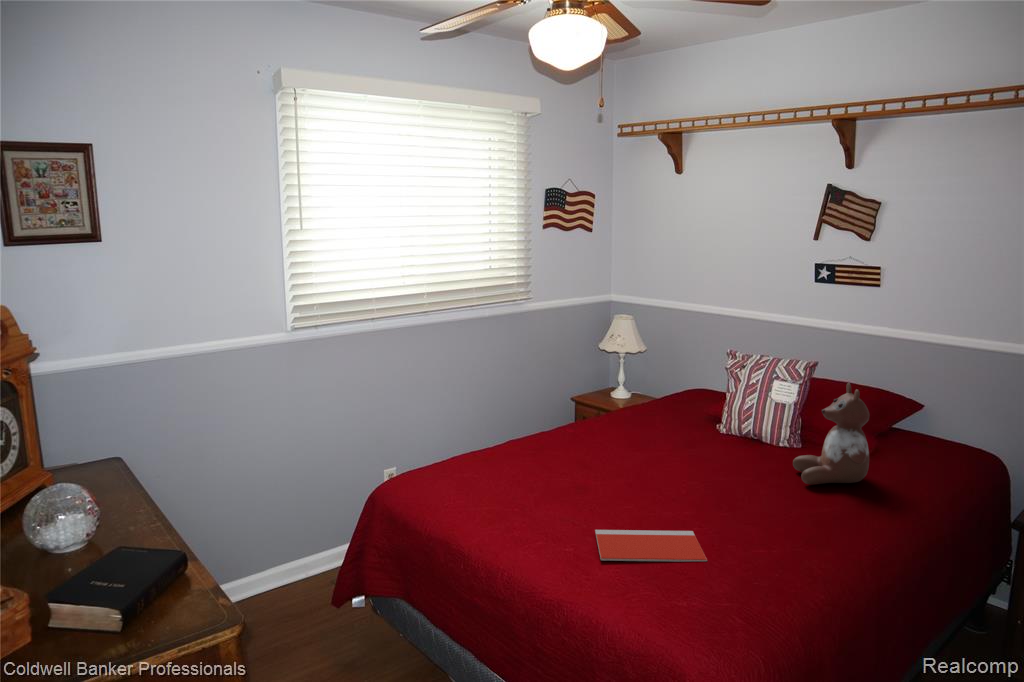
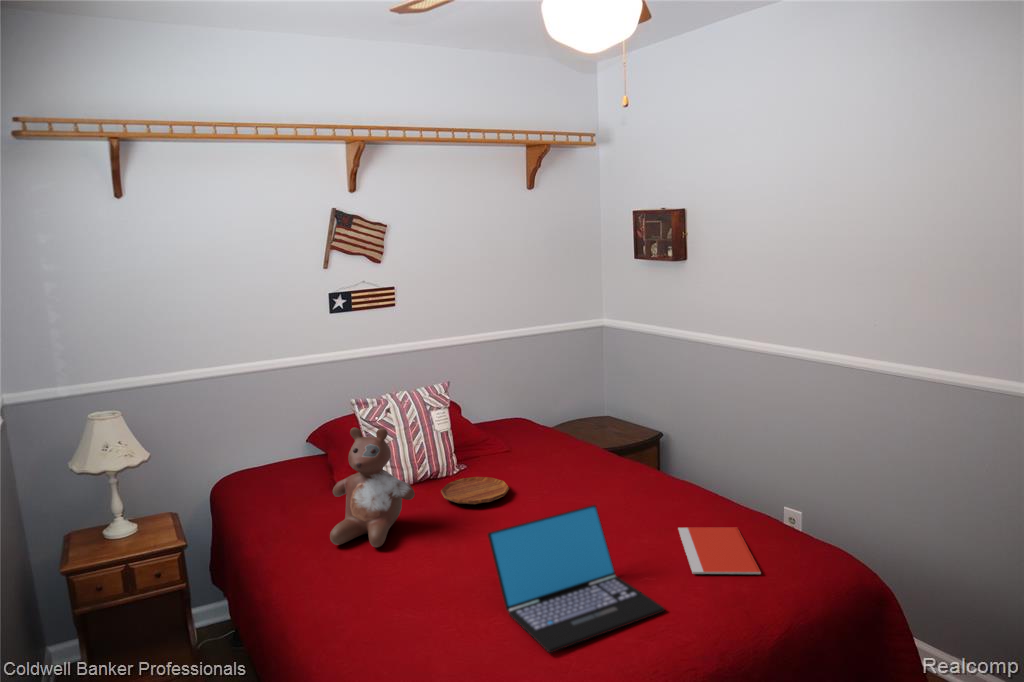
stuffed bear: present [793,383,870,484] -> present [330,428,415,547]
laptop: none [483,423,611,520] -> present [488,505,665,653]
tray: none [693,438,758,461] -> present [441,477,509,504]

